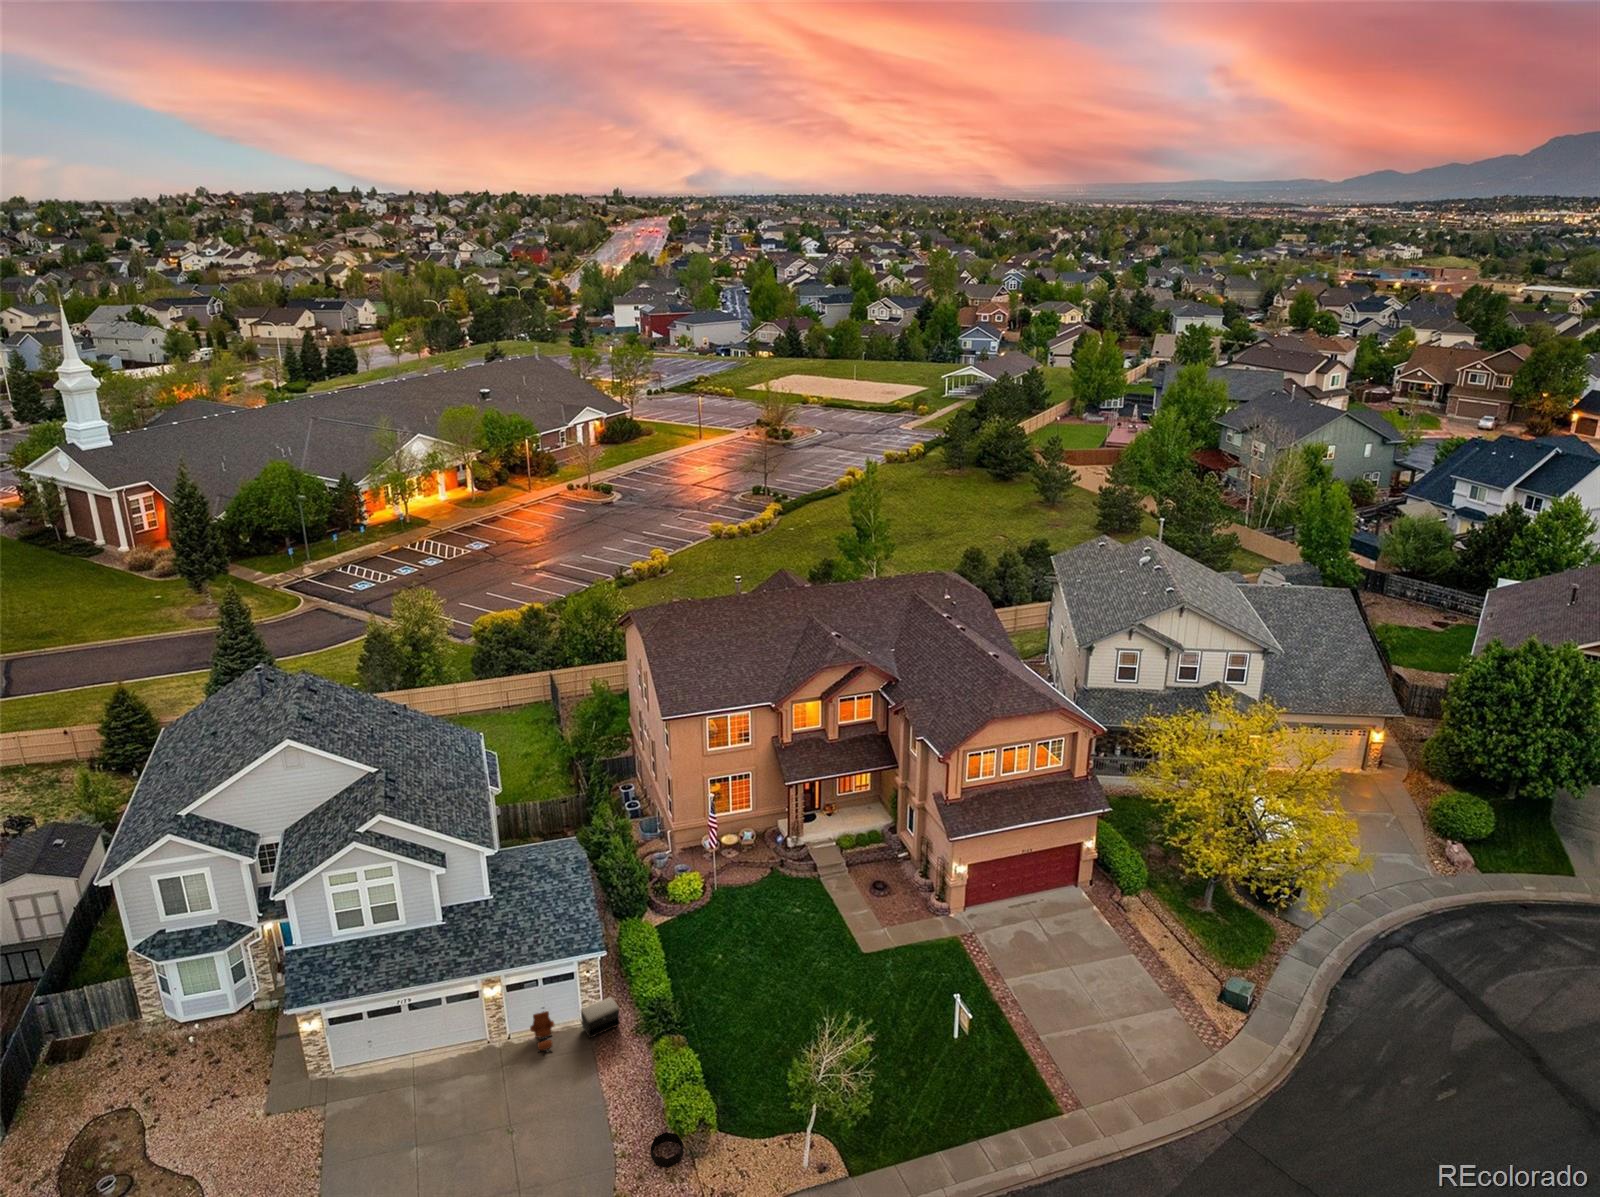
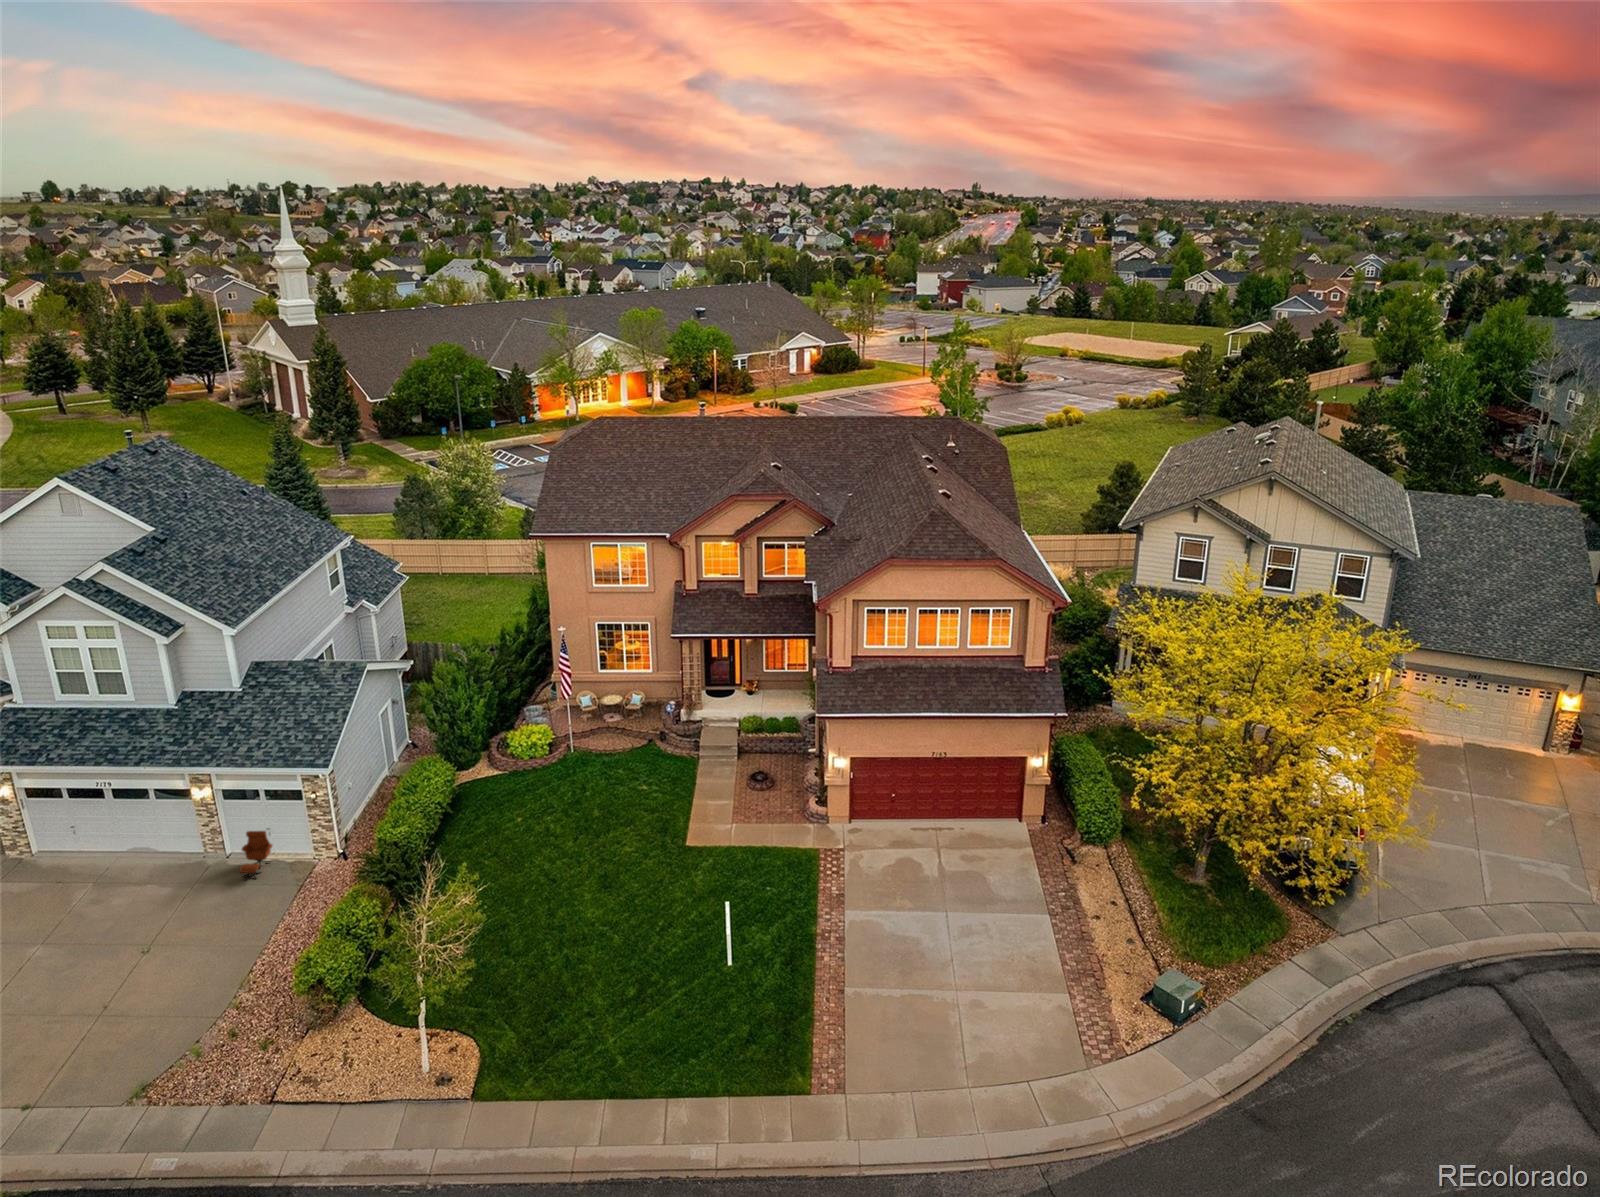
storage bench: present [581,997,620,1038] -> none [300,830,350,873]
basket: present [651,1132,683,1168] -> none [258,989,305,1032]

